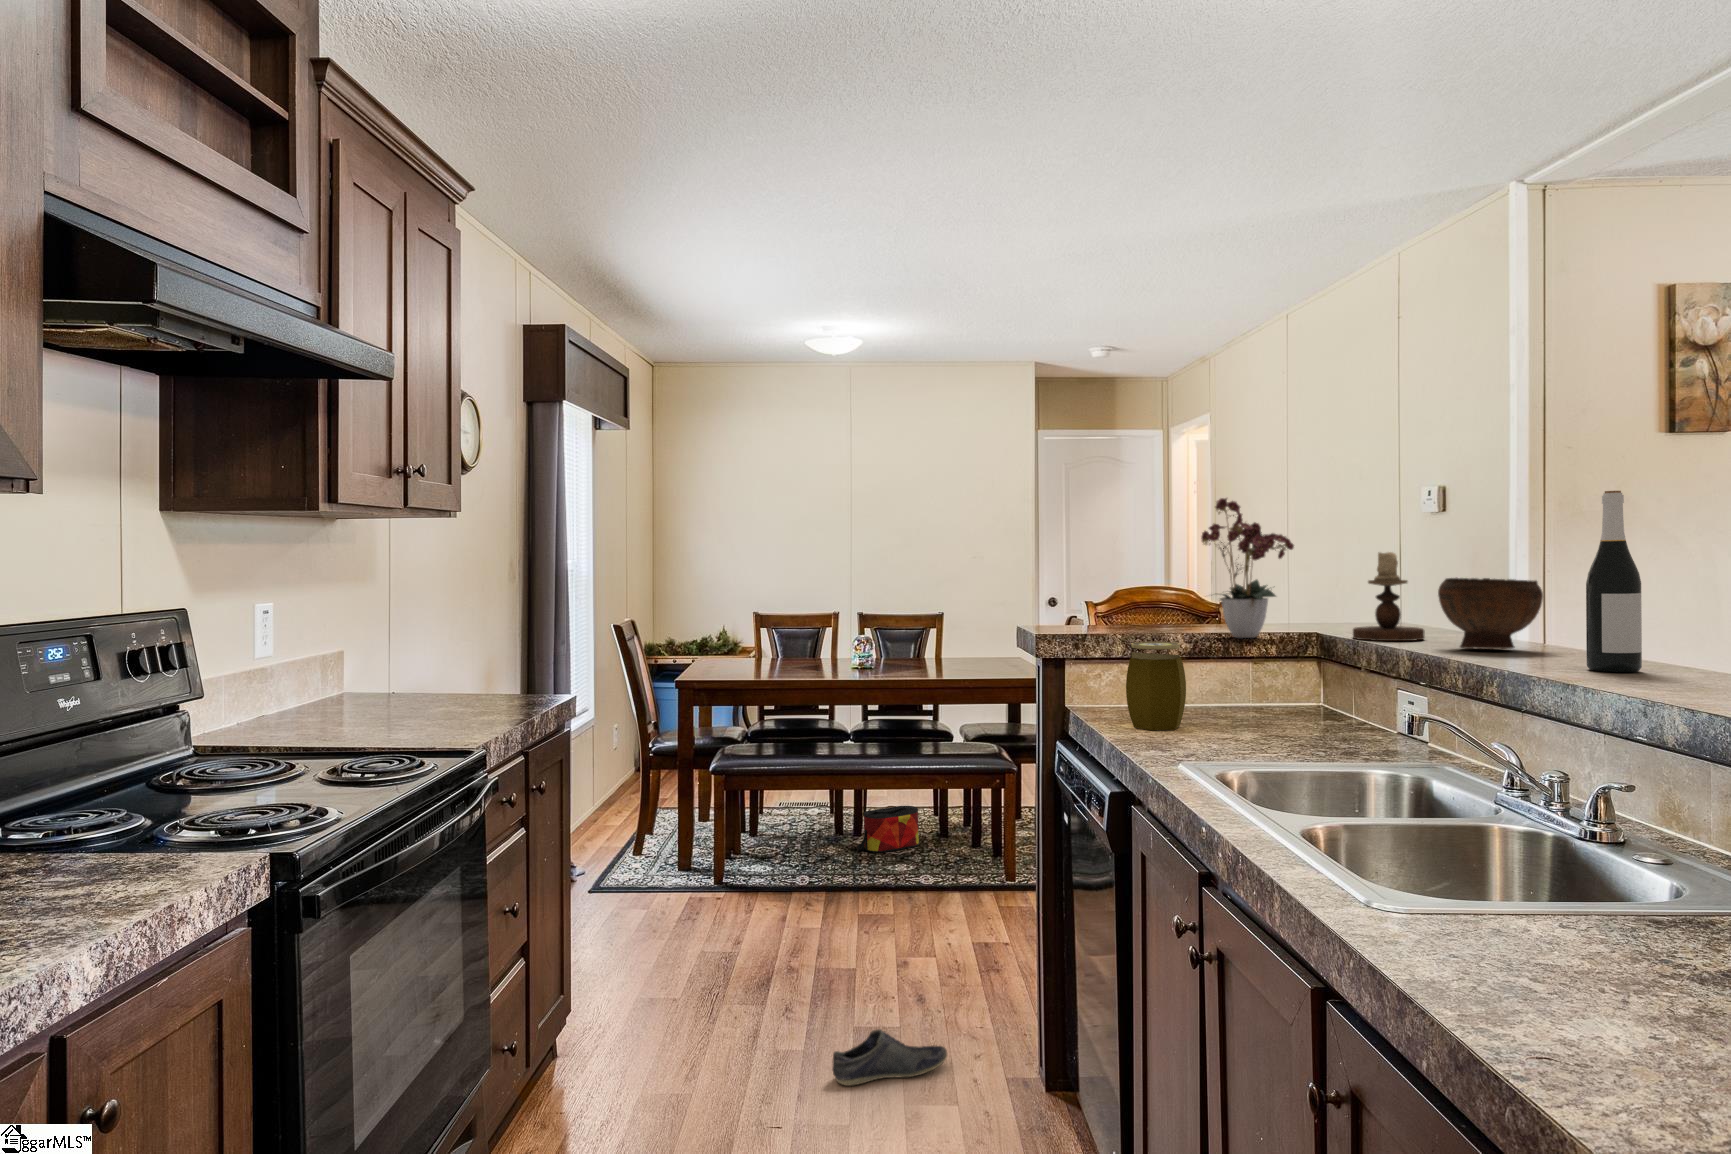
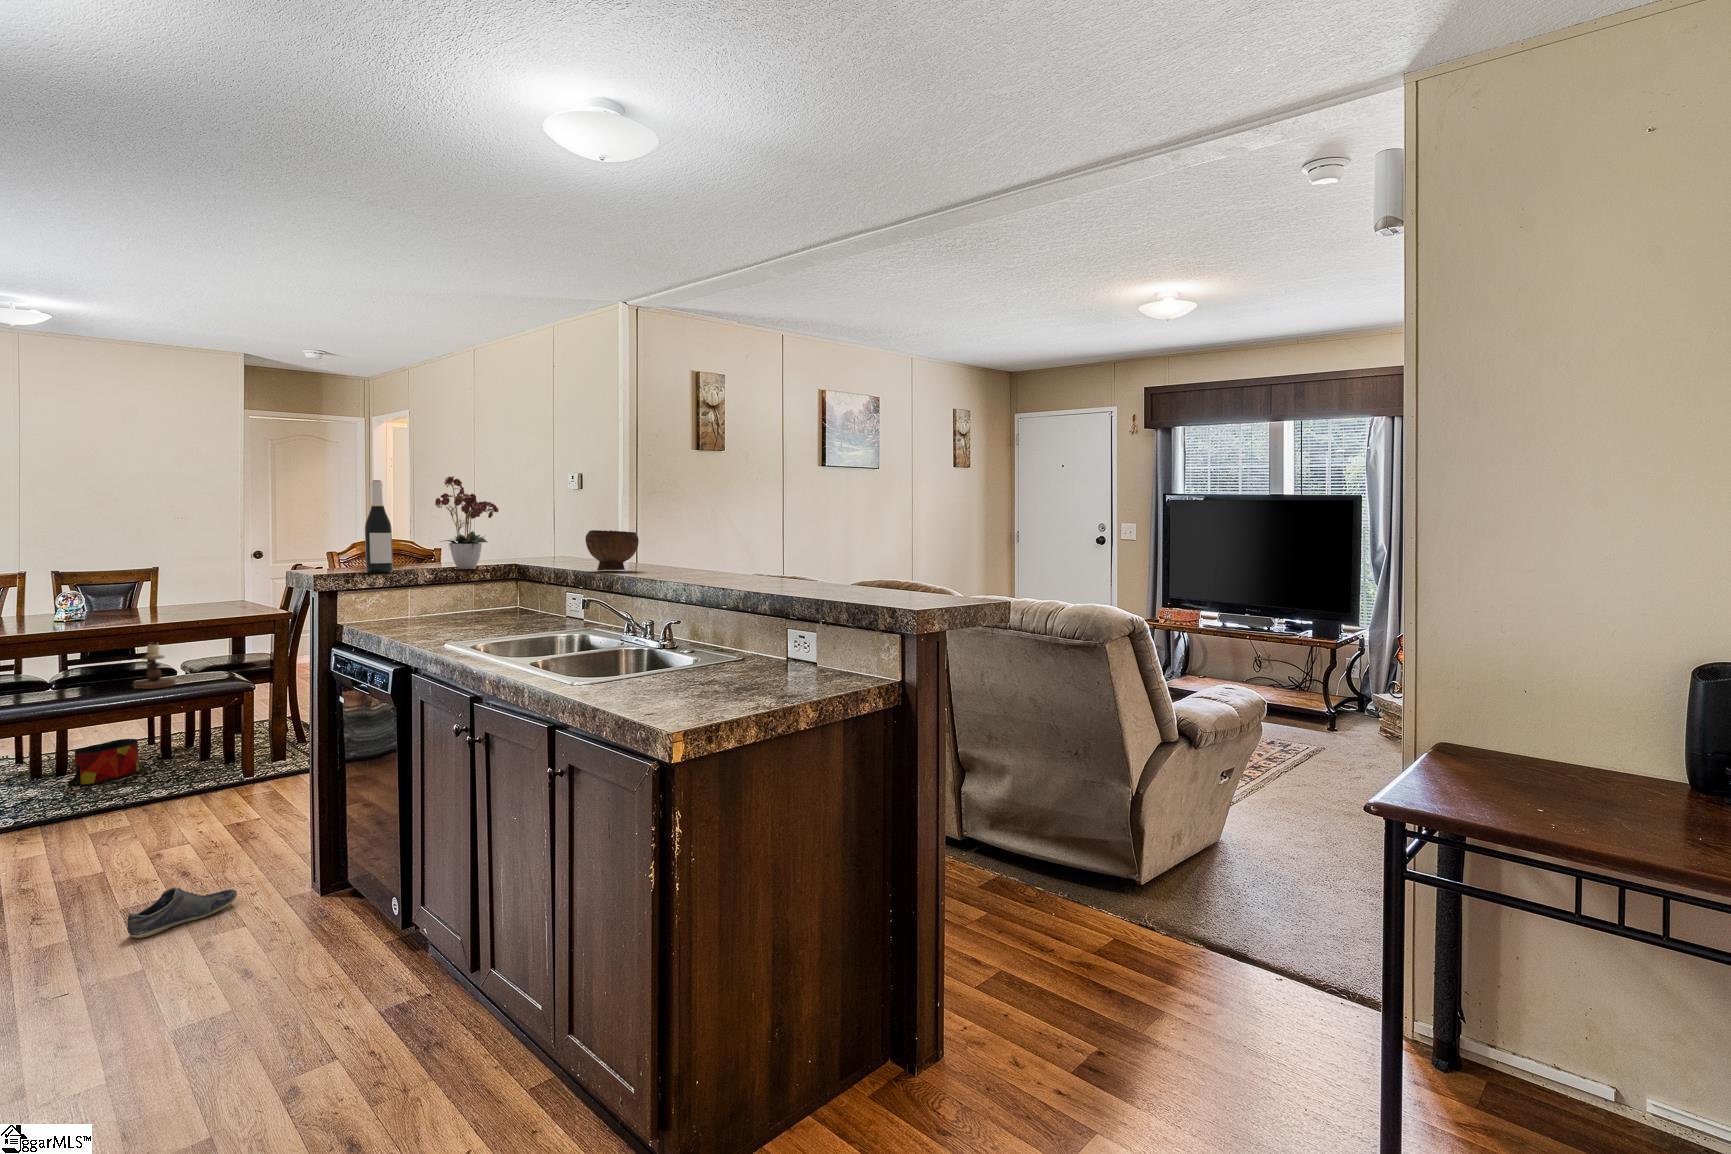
wine bottle: present [1586,491,1642,672] -> present [365,480,393,573]
candlestick: present [1353,552,1425,641] -> present [133,645,175,689]
jar: present [1126,642,1186,730] -> none [391,571,433,629]

